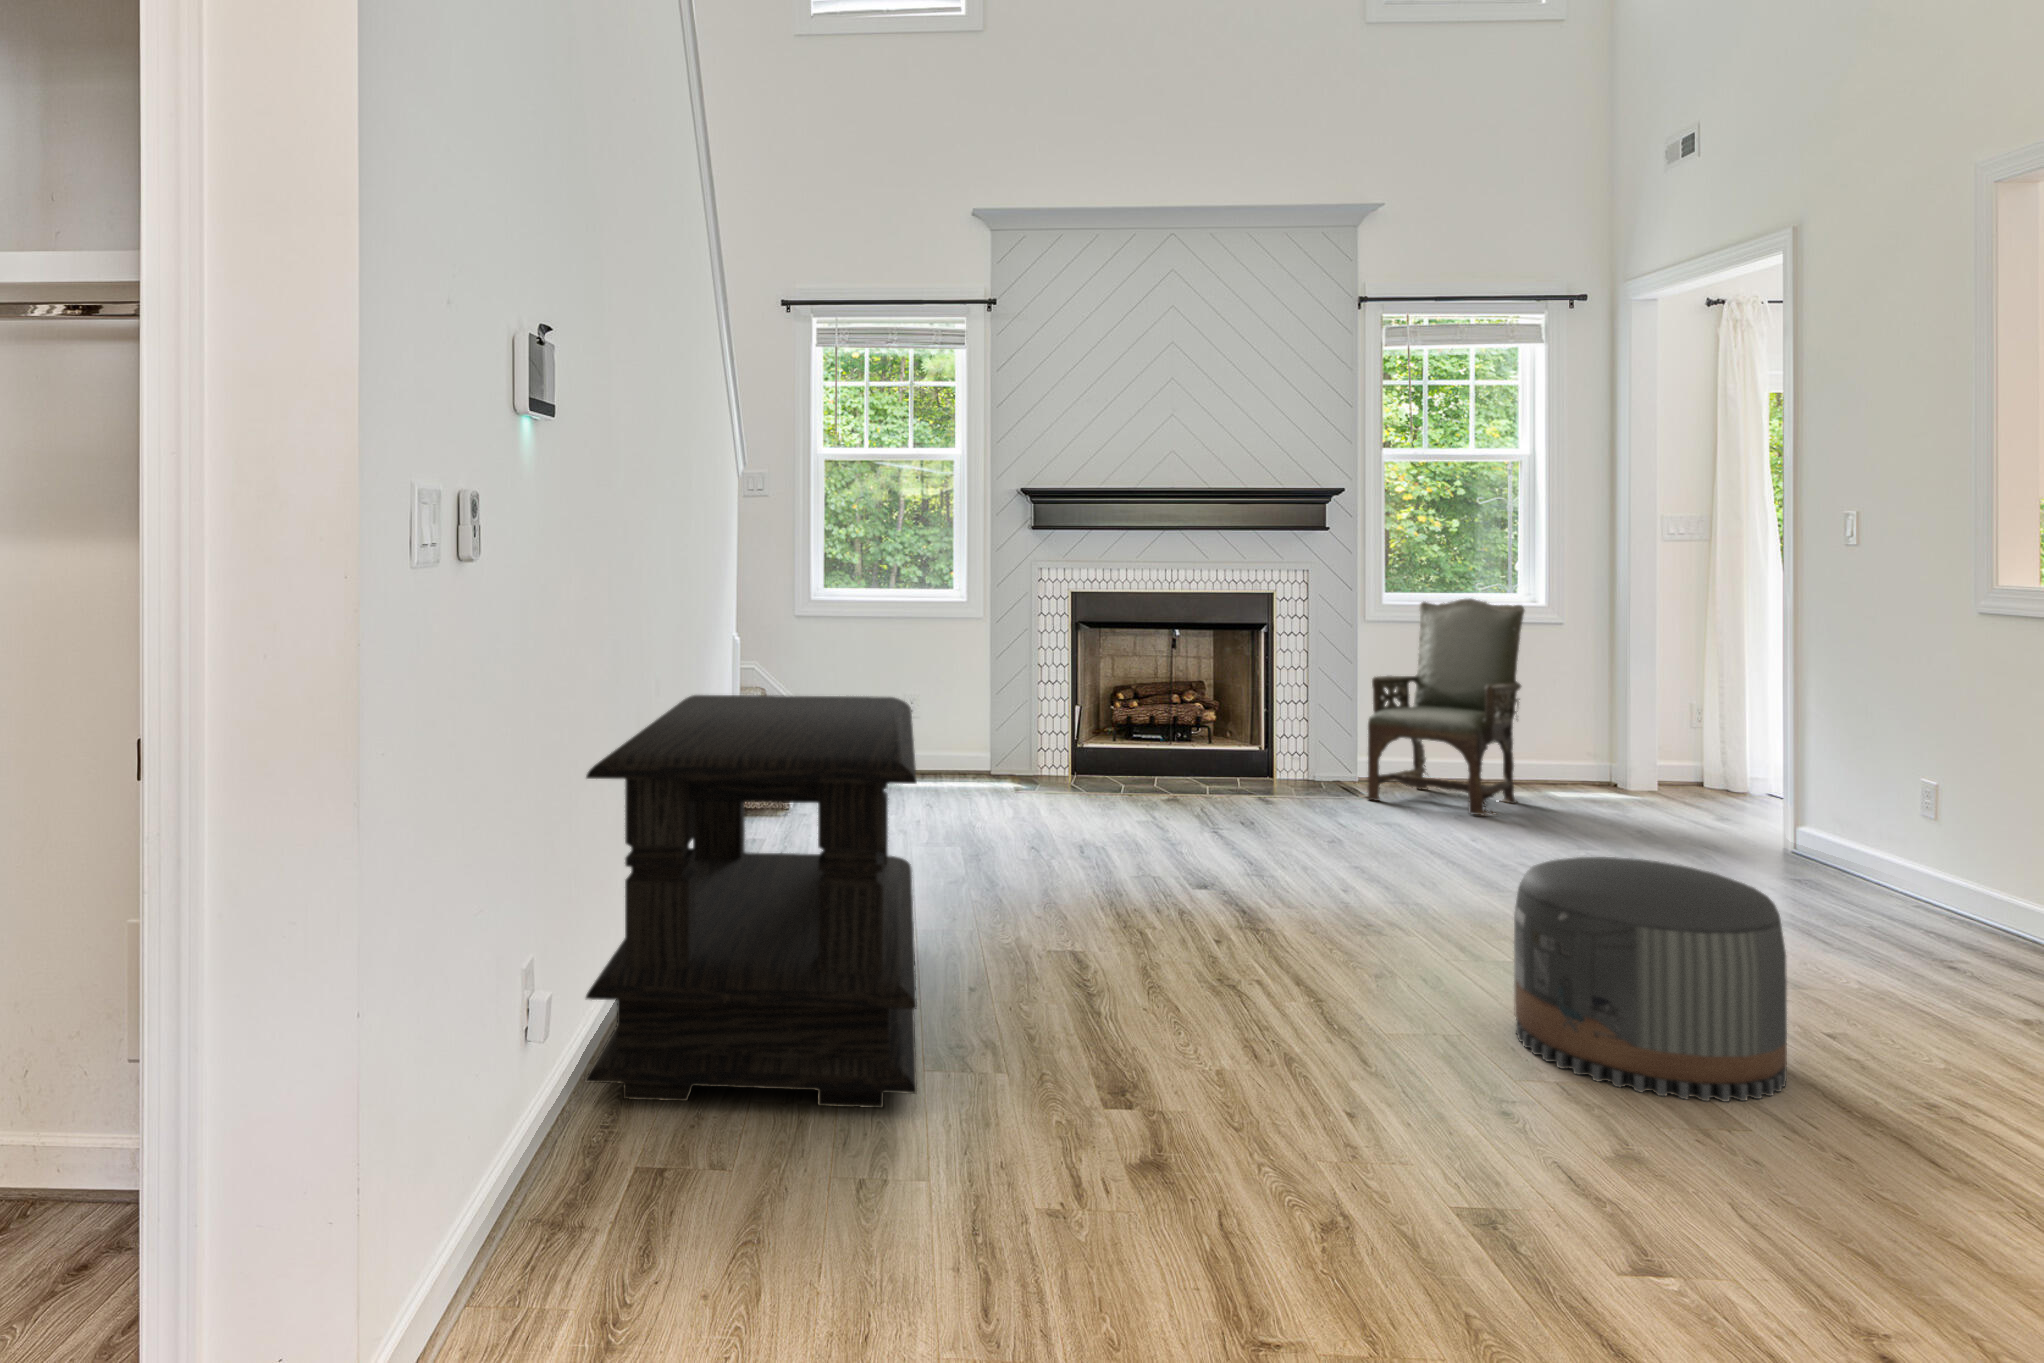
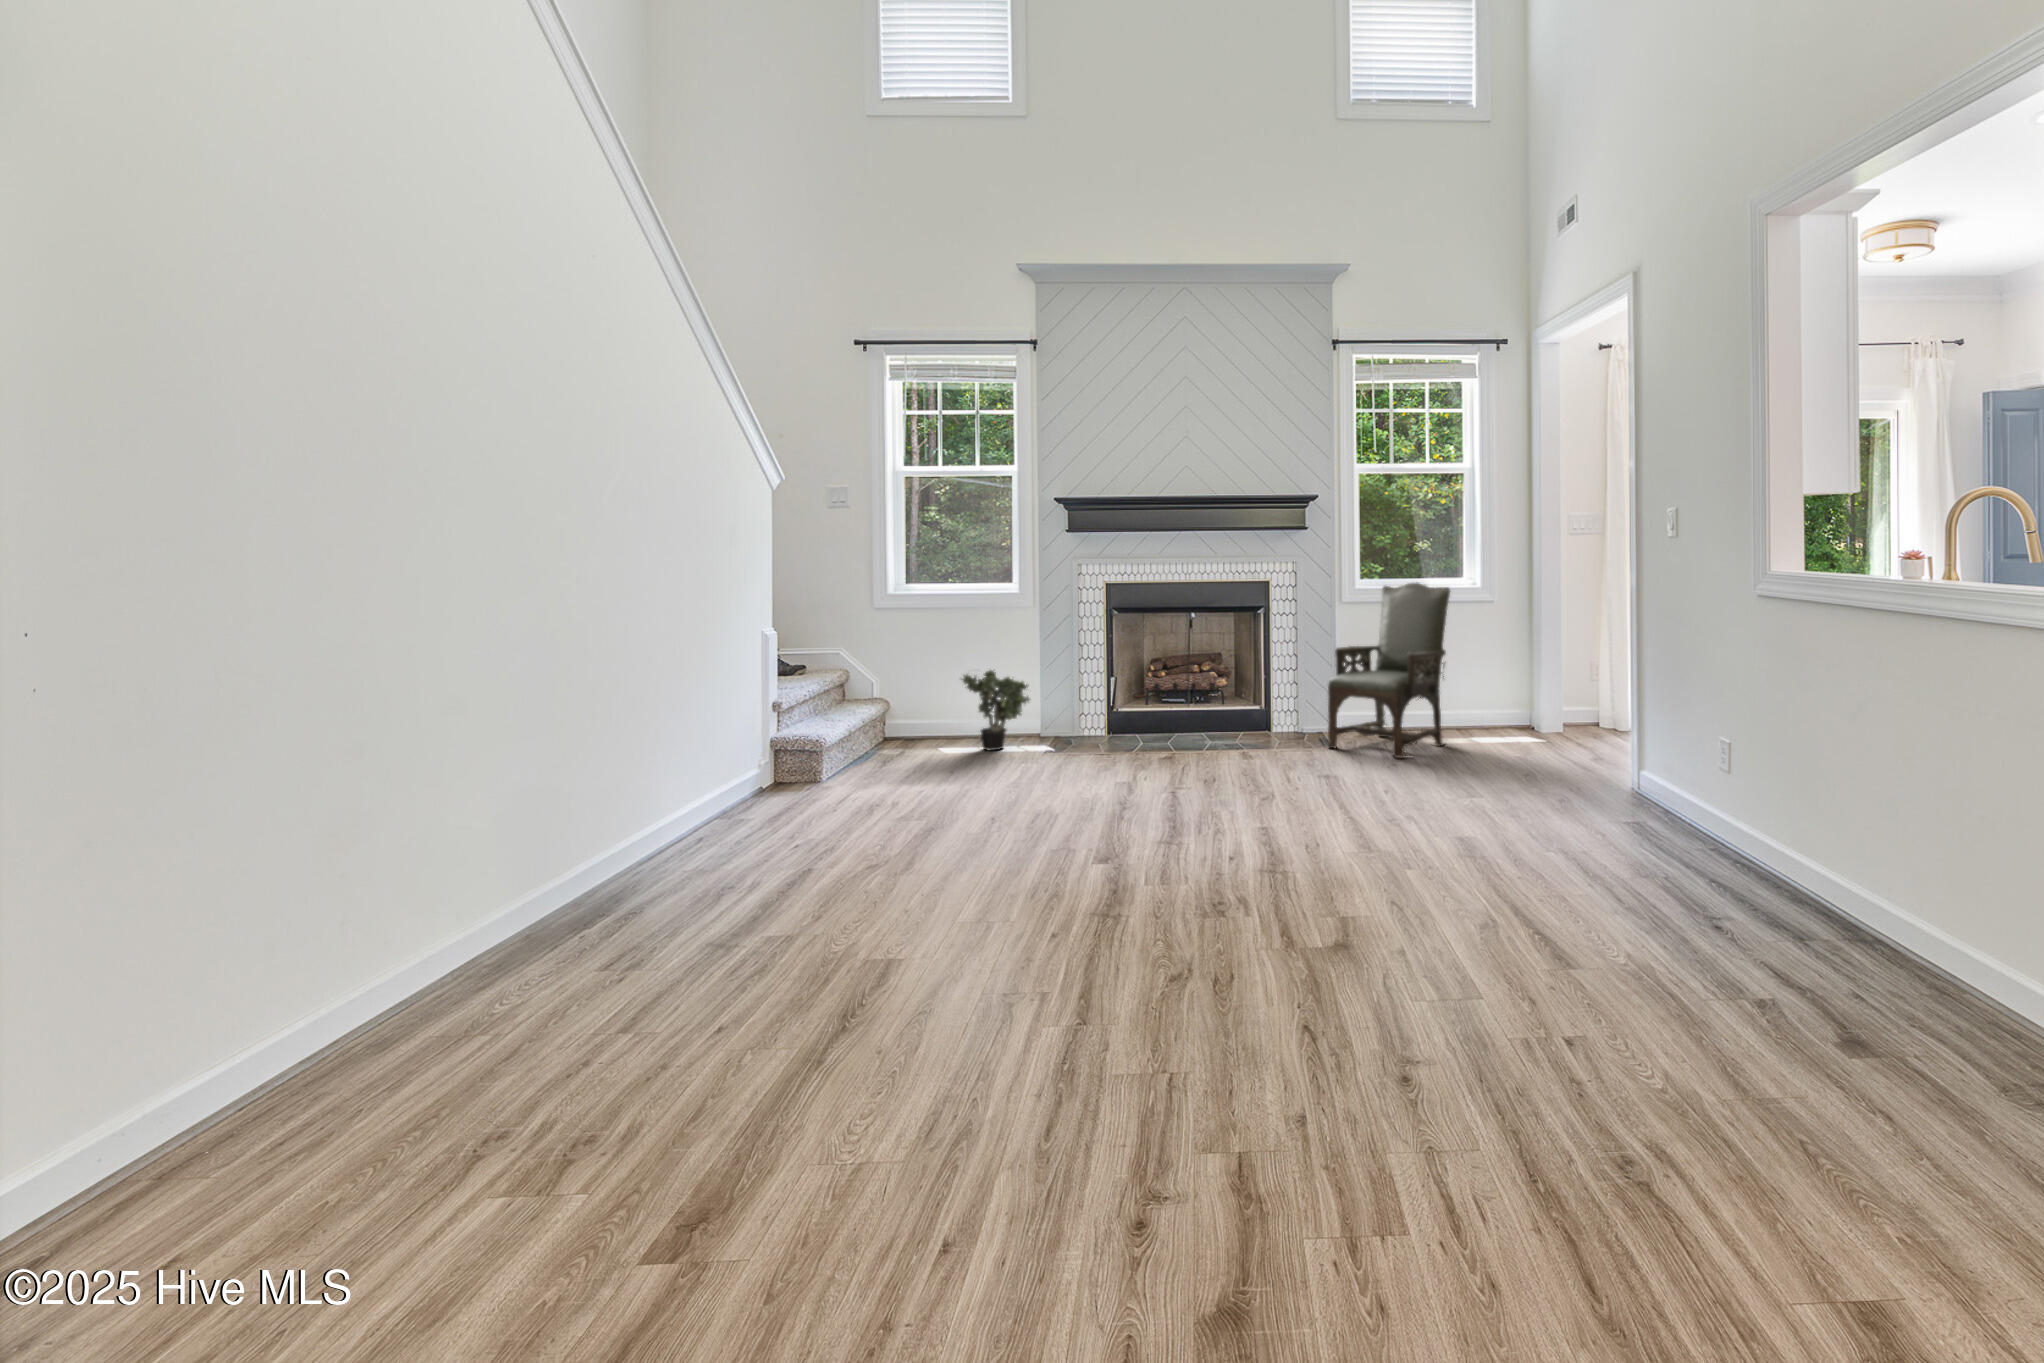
potted plant: none [905,691,988,788] -> present [962,670,1030,751]
coffee table: present [586,695,917,1108] -> none [225,688,767,1082]
pouf: present [1514,857,1787,1102] -> none [1184,808,1376,1017]

